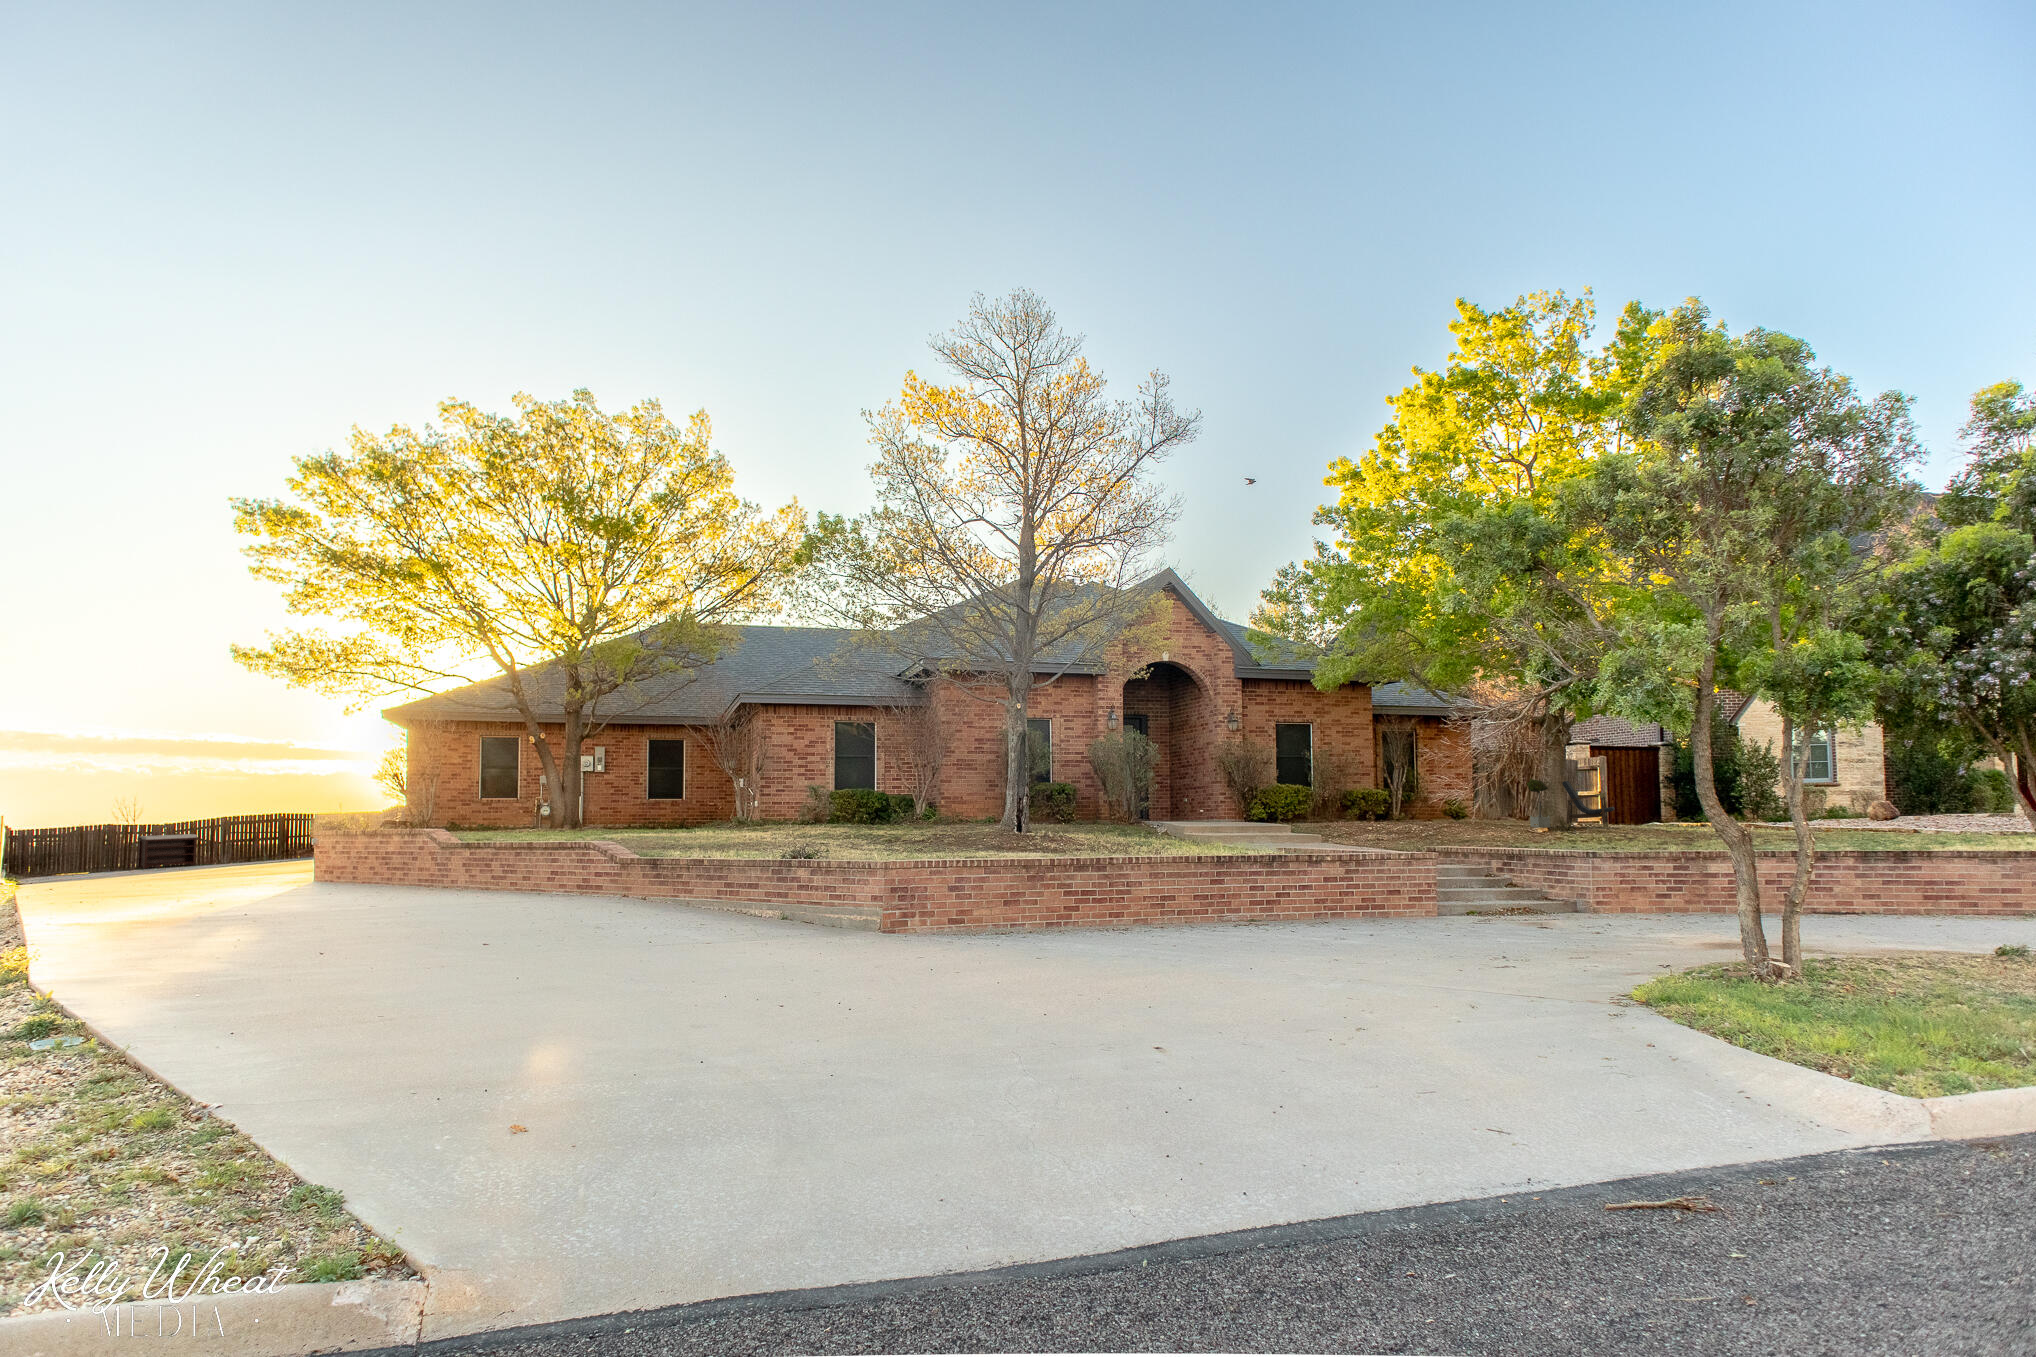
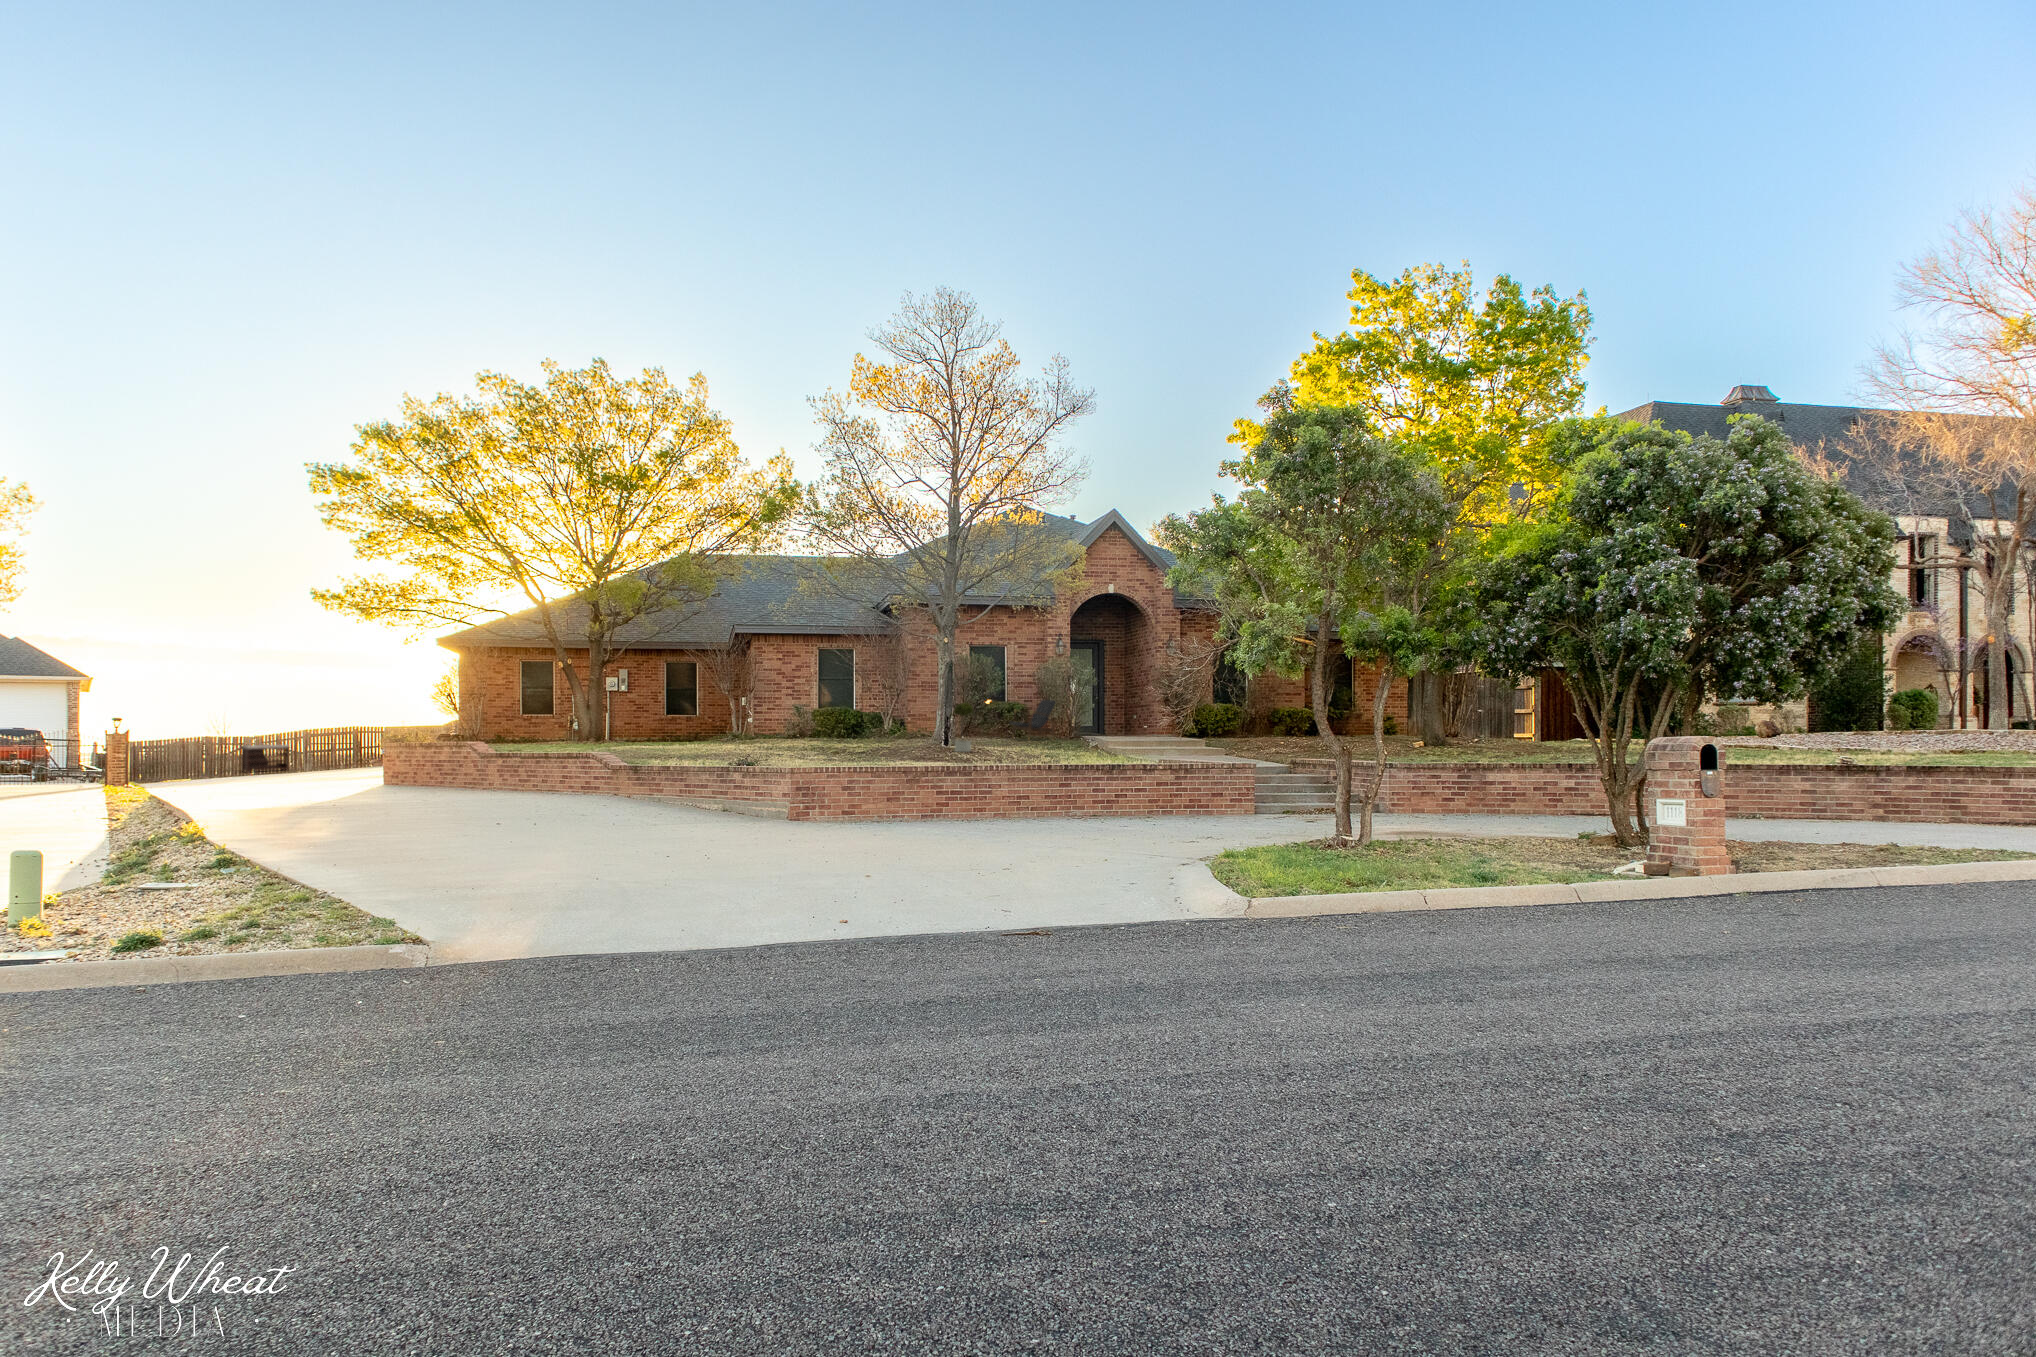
potted tree: present [1527,779,1550,828] -> present [953,703,973,752]
lounge chair: present [1562,781,1615,829] -> present [1010,700,1056,739]

